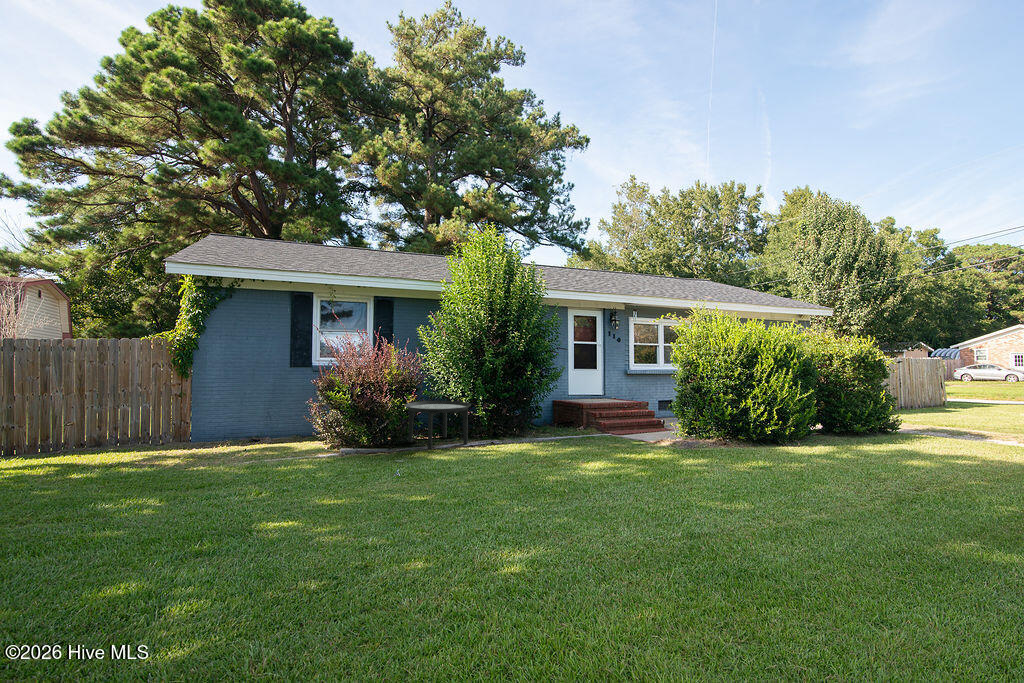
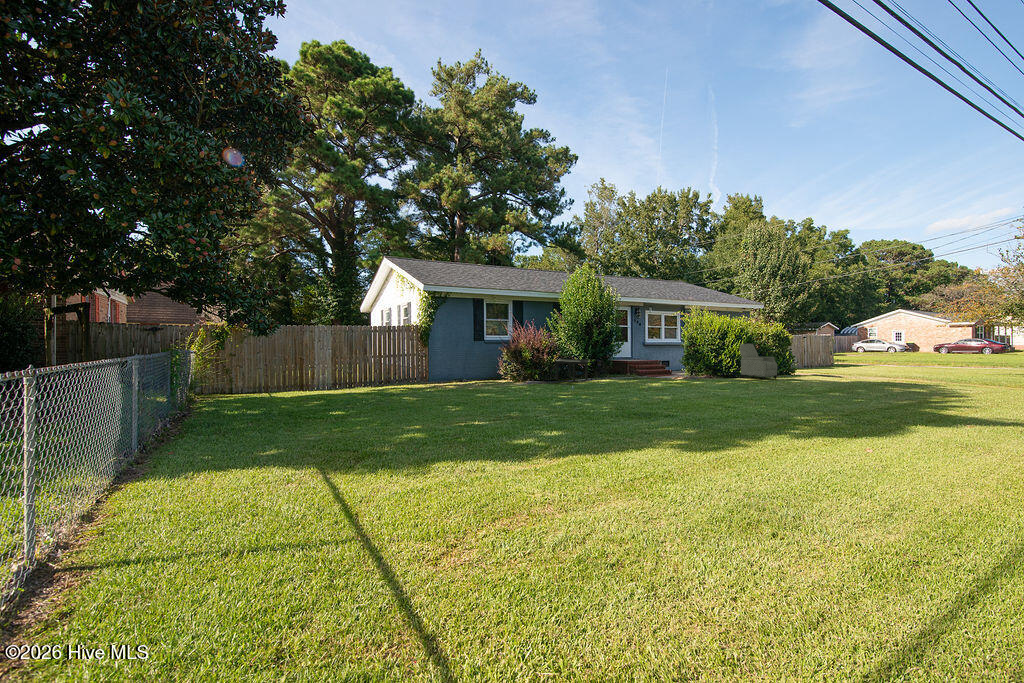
chair: none [783,377,867,456] -> present [739,344,777,380]

